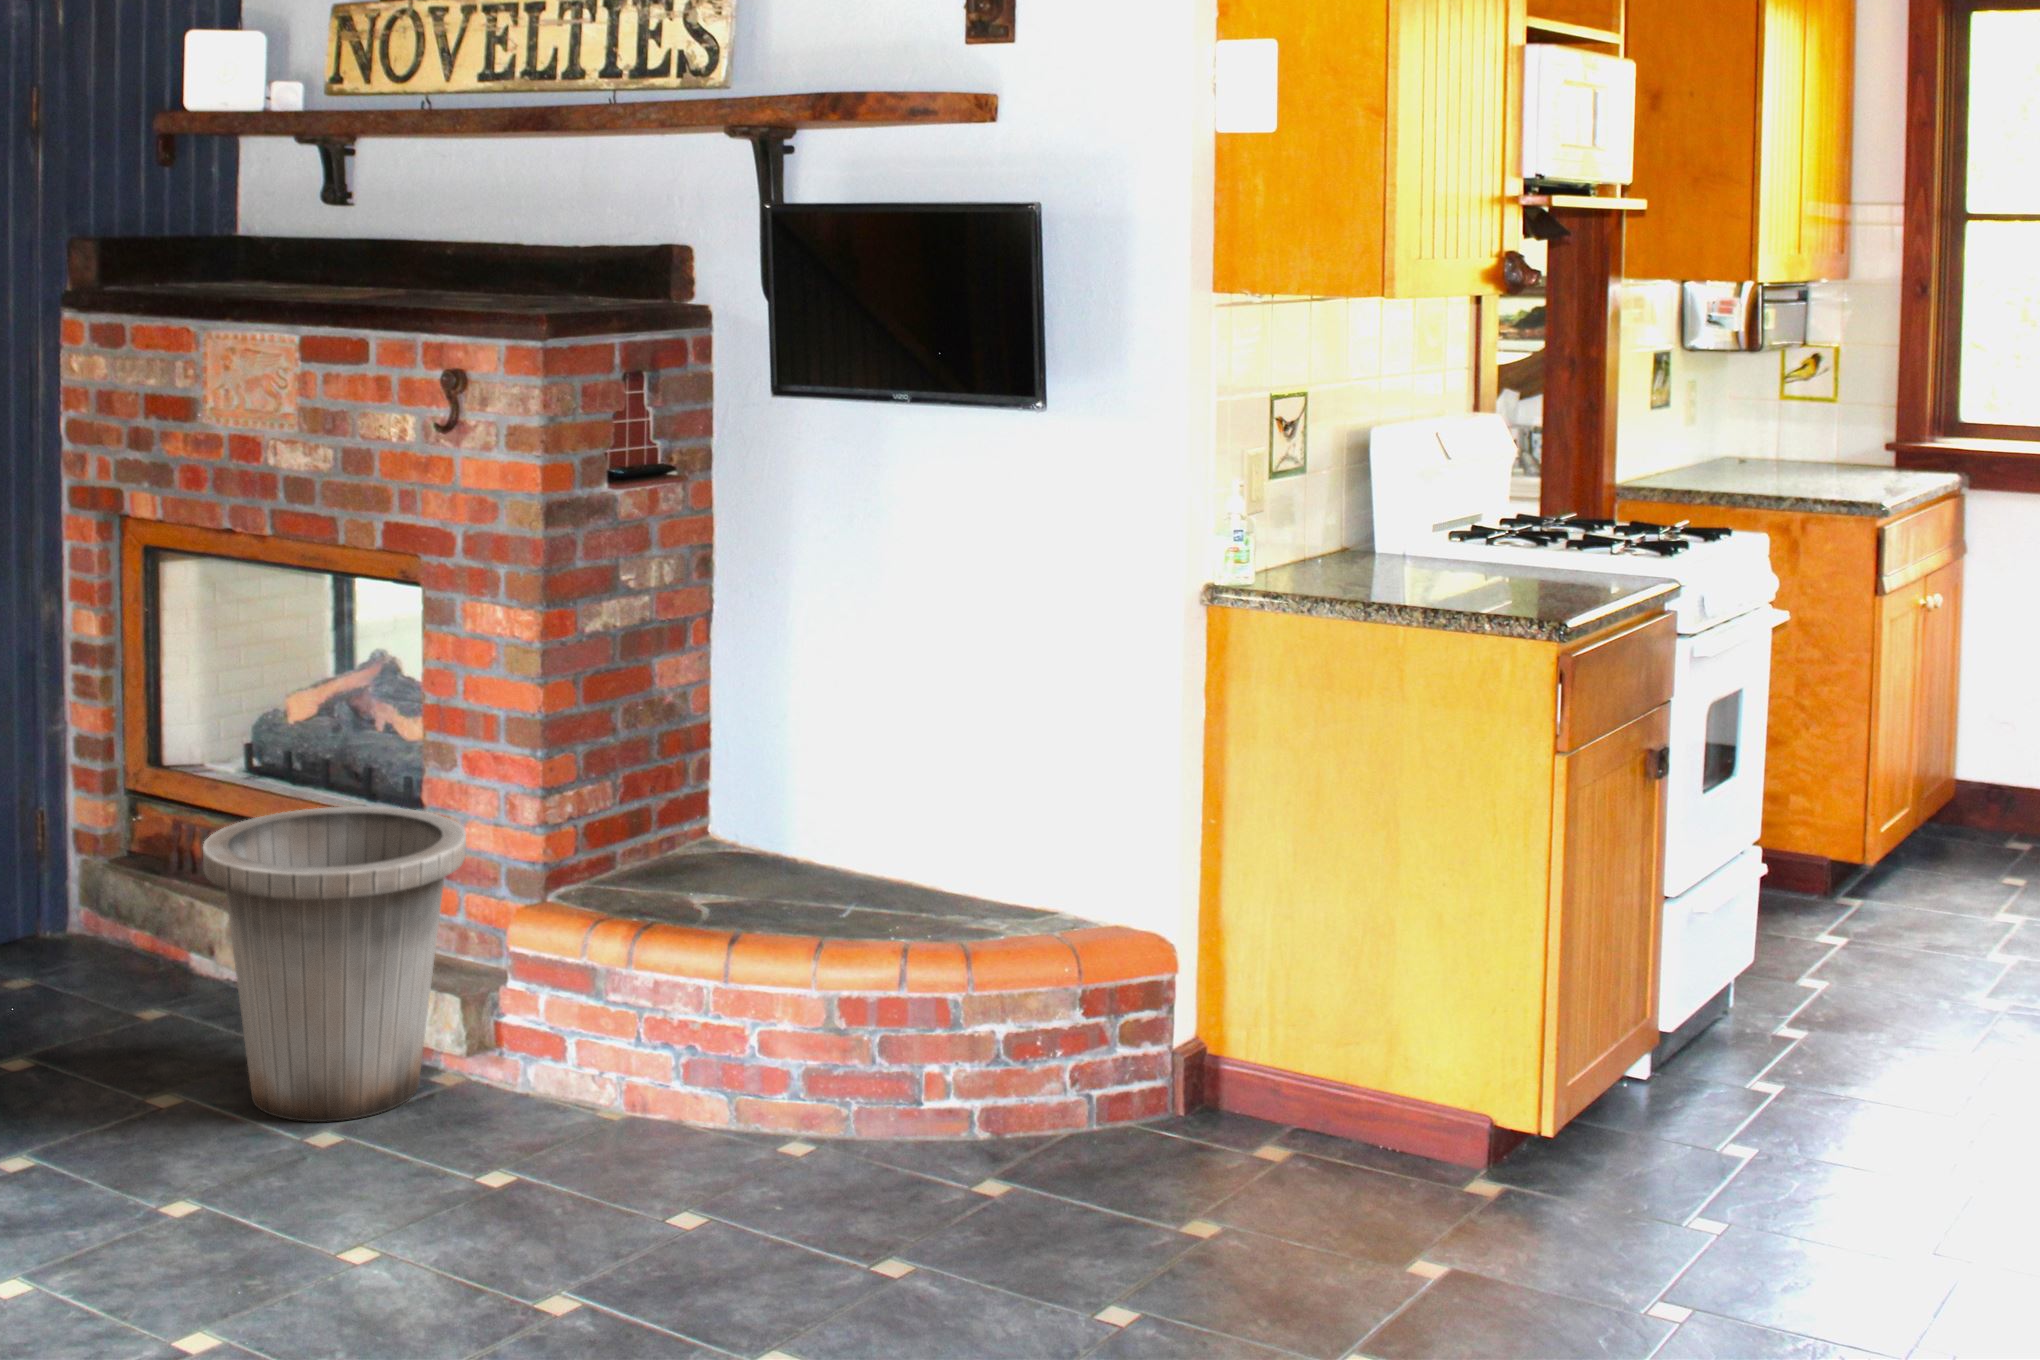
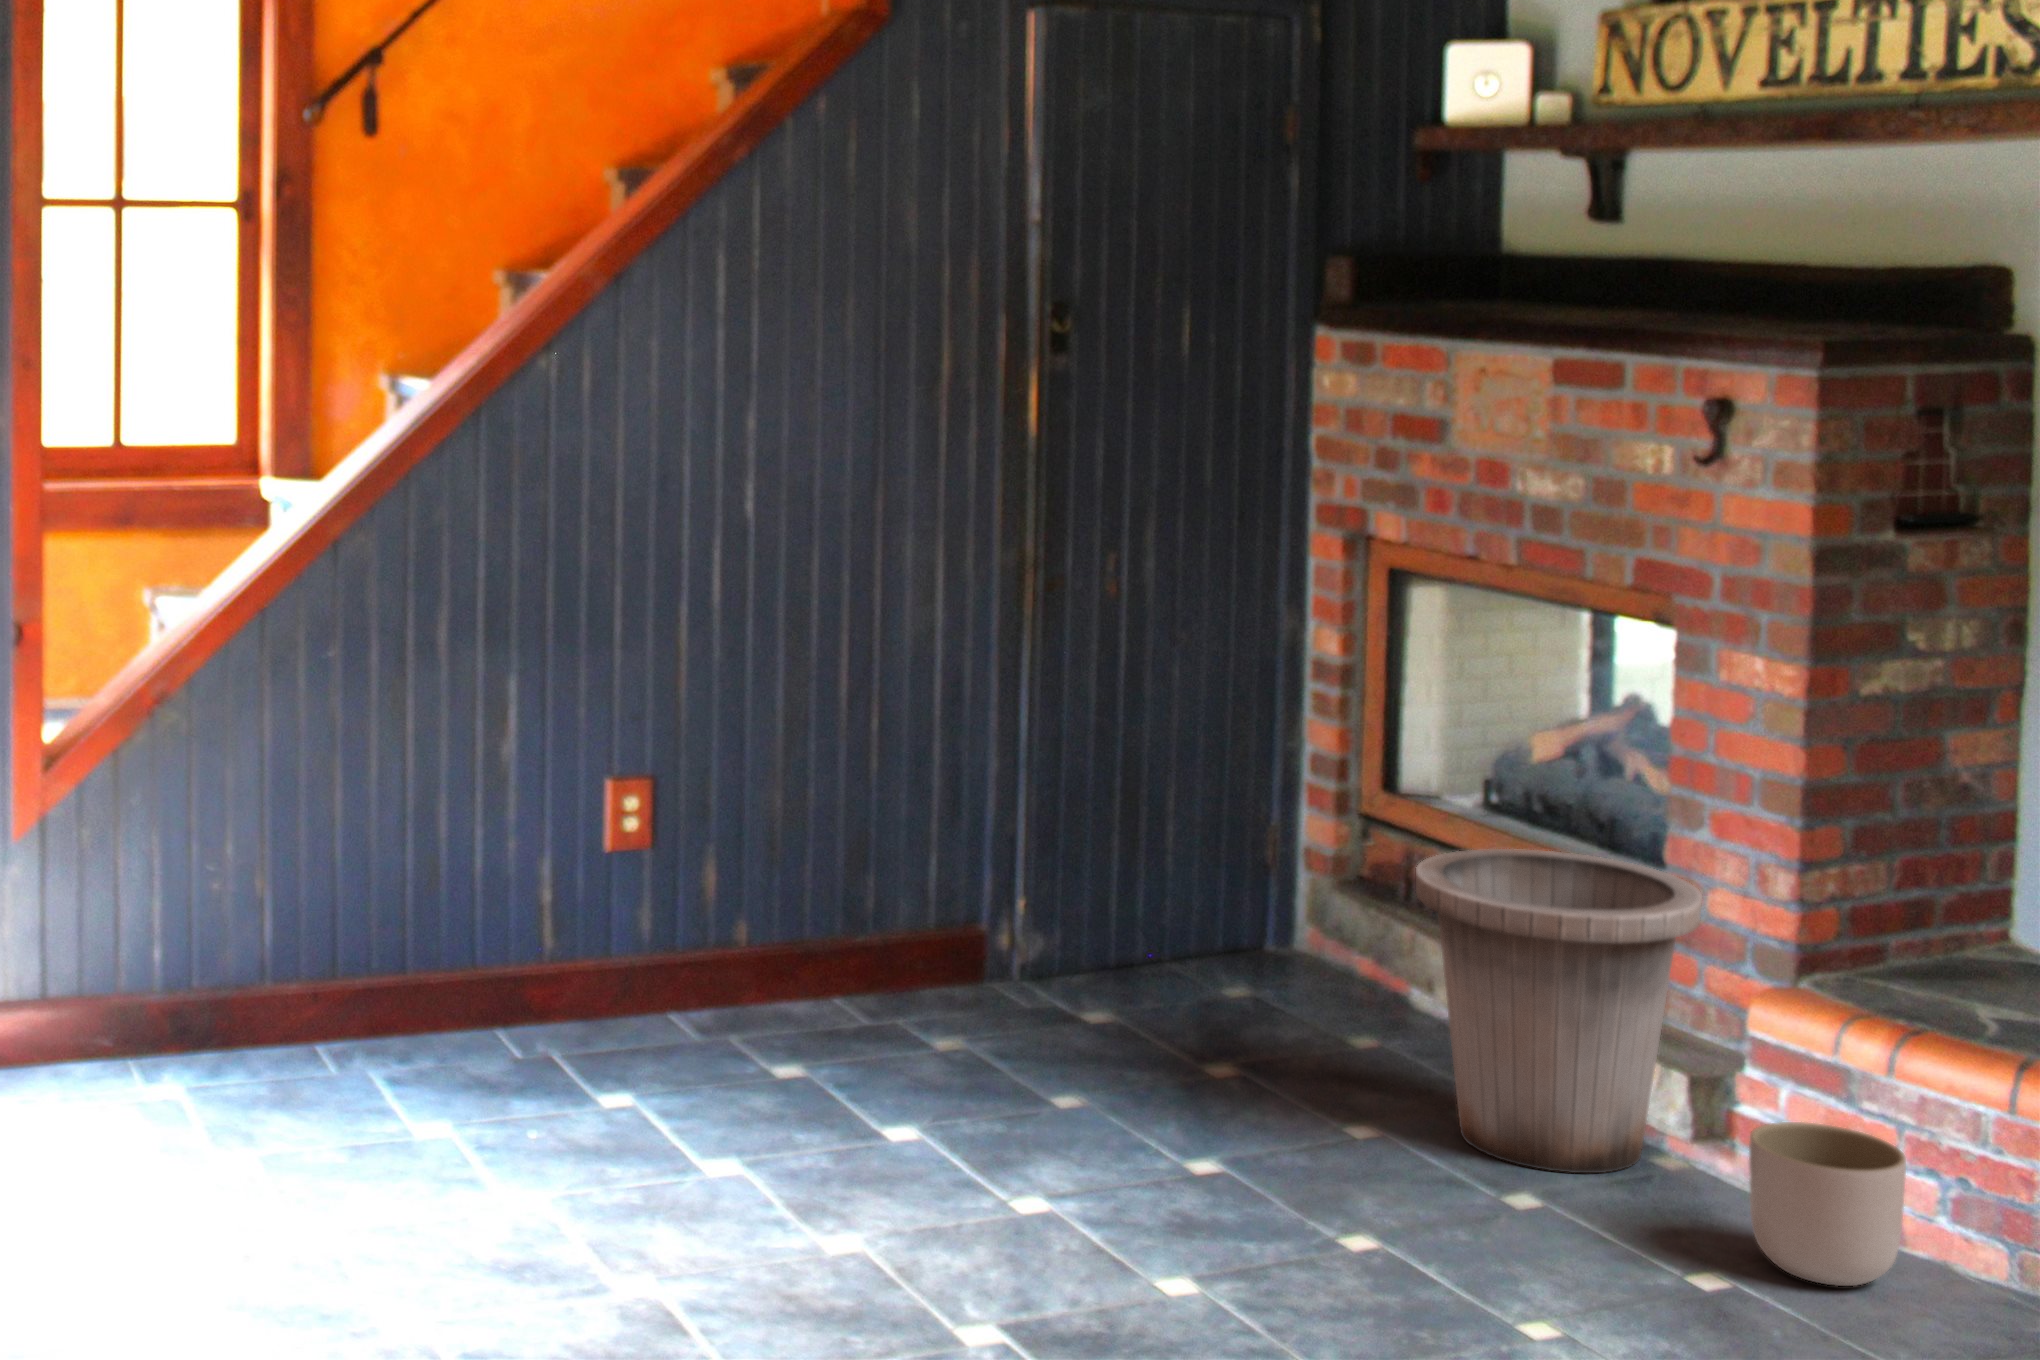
planter: none [526,1025,654,1174] -> present [1749,1122,1906,1286]

